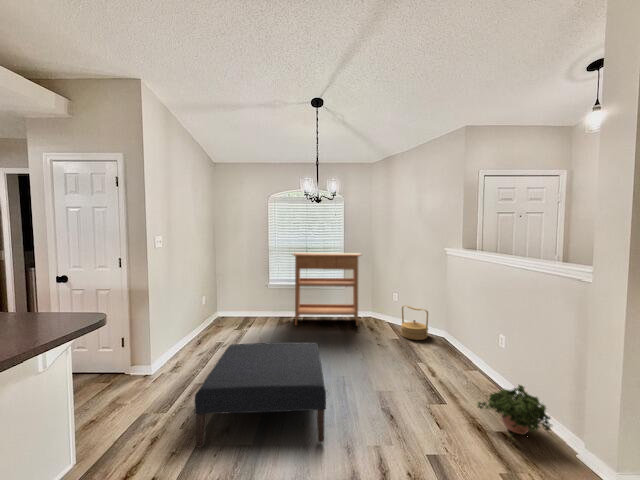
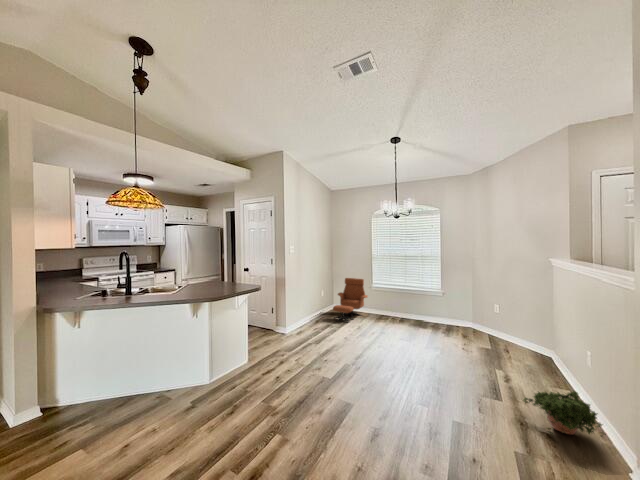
console table: present [293,253,361,325] -> none [388,263,453,331]
lounge chair: none [220,275,264,336] -> present [333,278,368,322]
woven basket: present [401,306,428,340] -> none [489,317,520,351]
ottoman: present [195,342,326,447] -> none [300,320,392,389]

